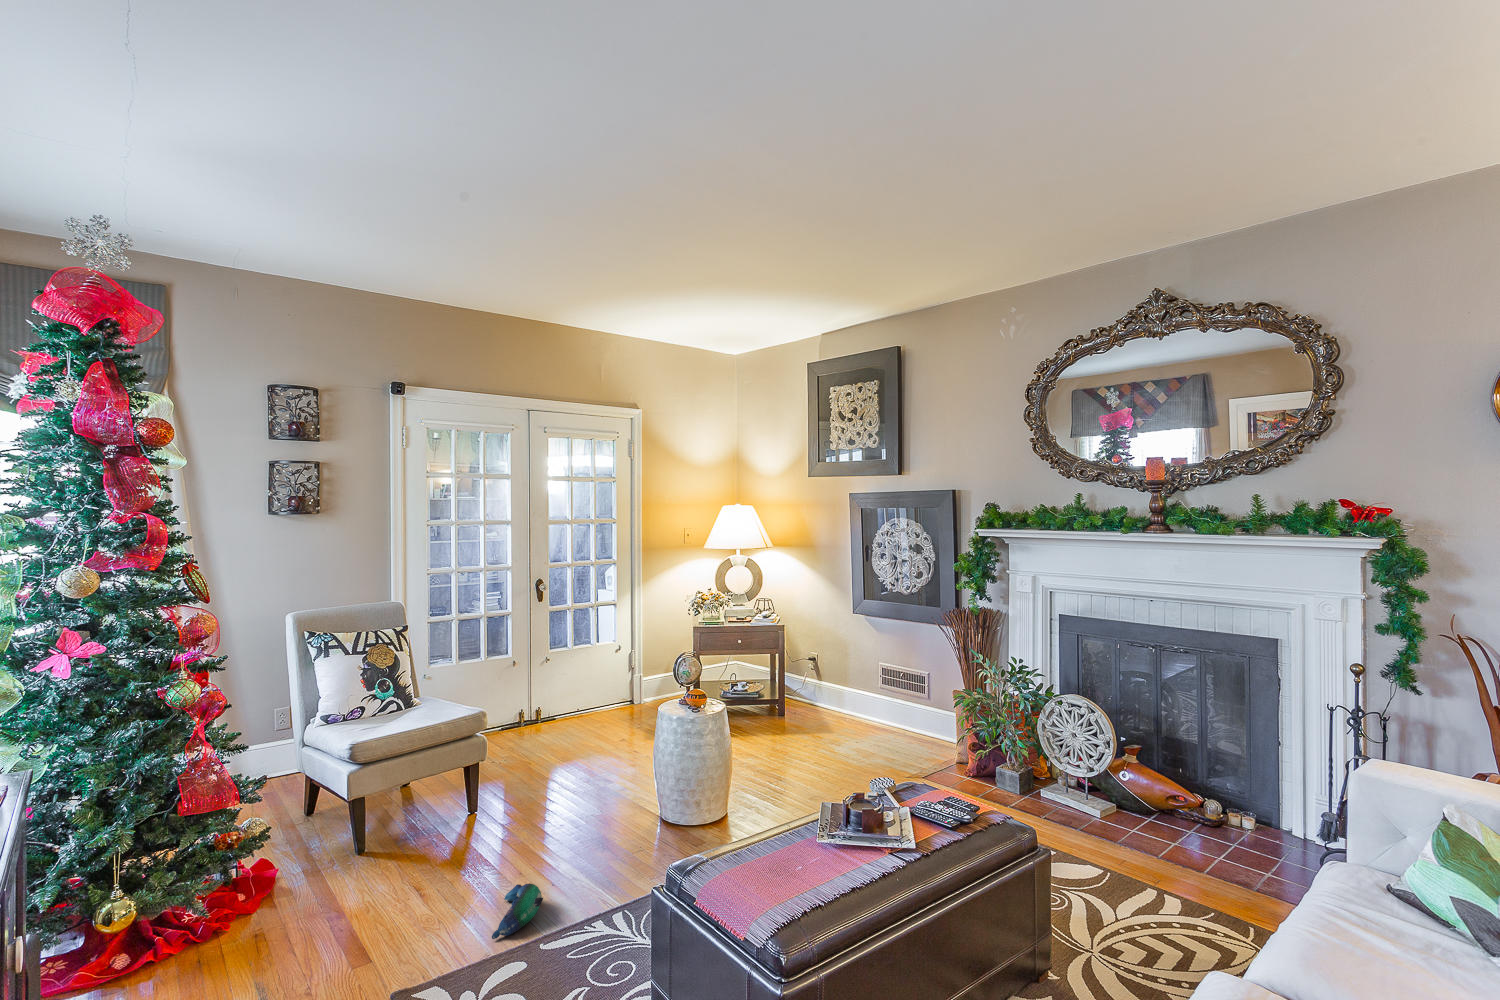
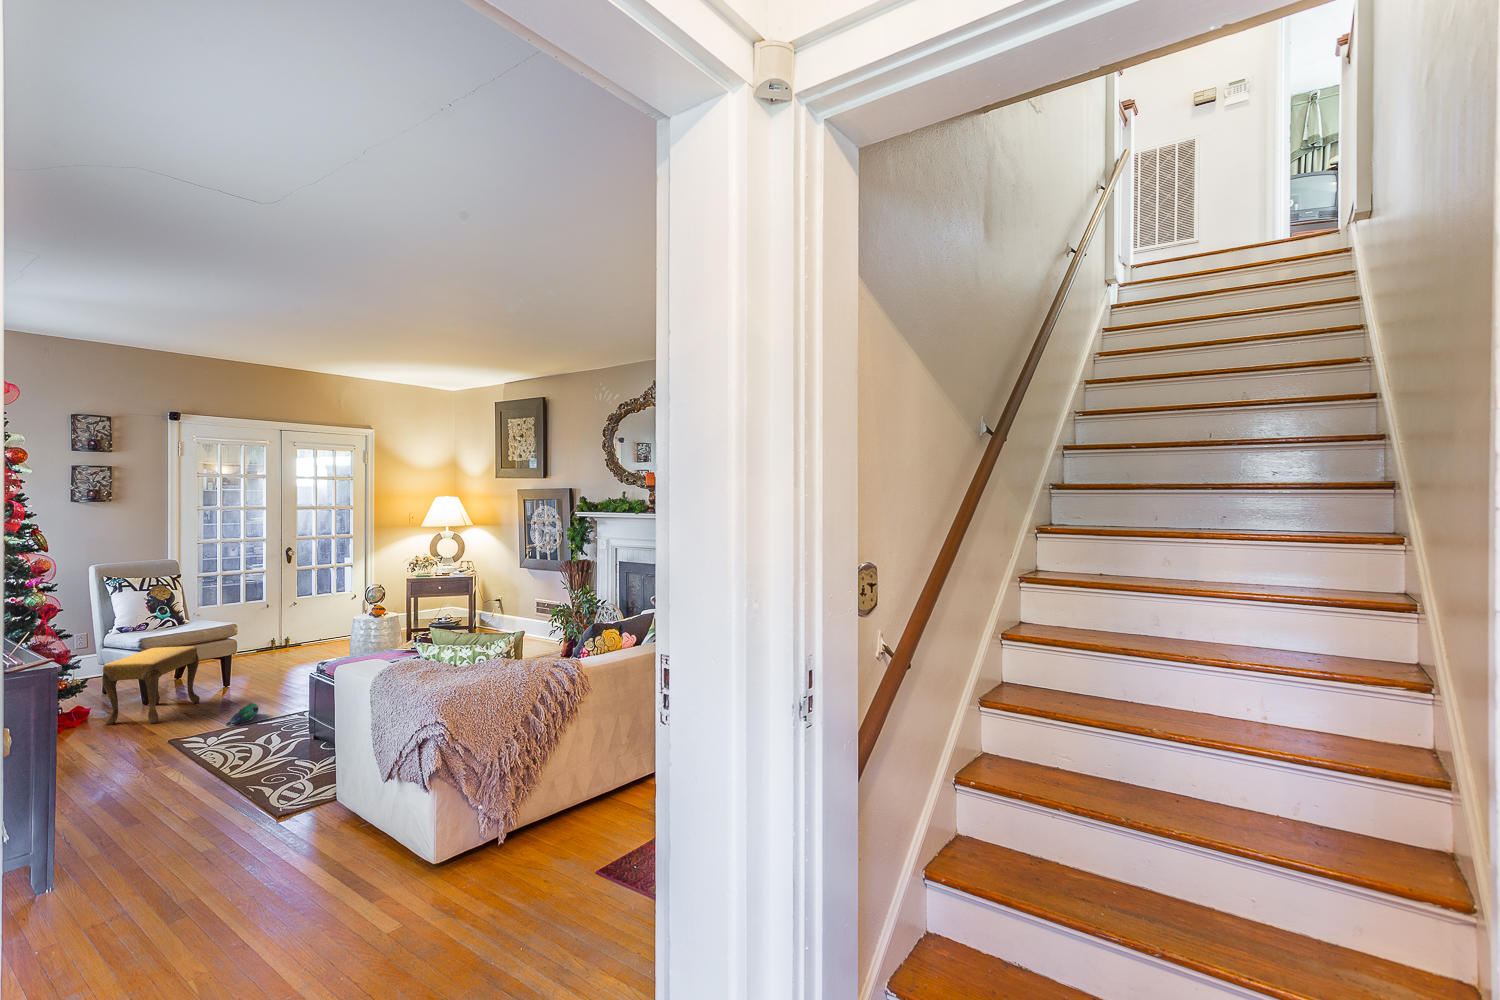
footstool: none [292,758,439,916] -> present [102,646,200,725]

